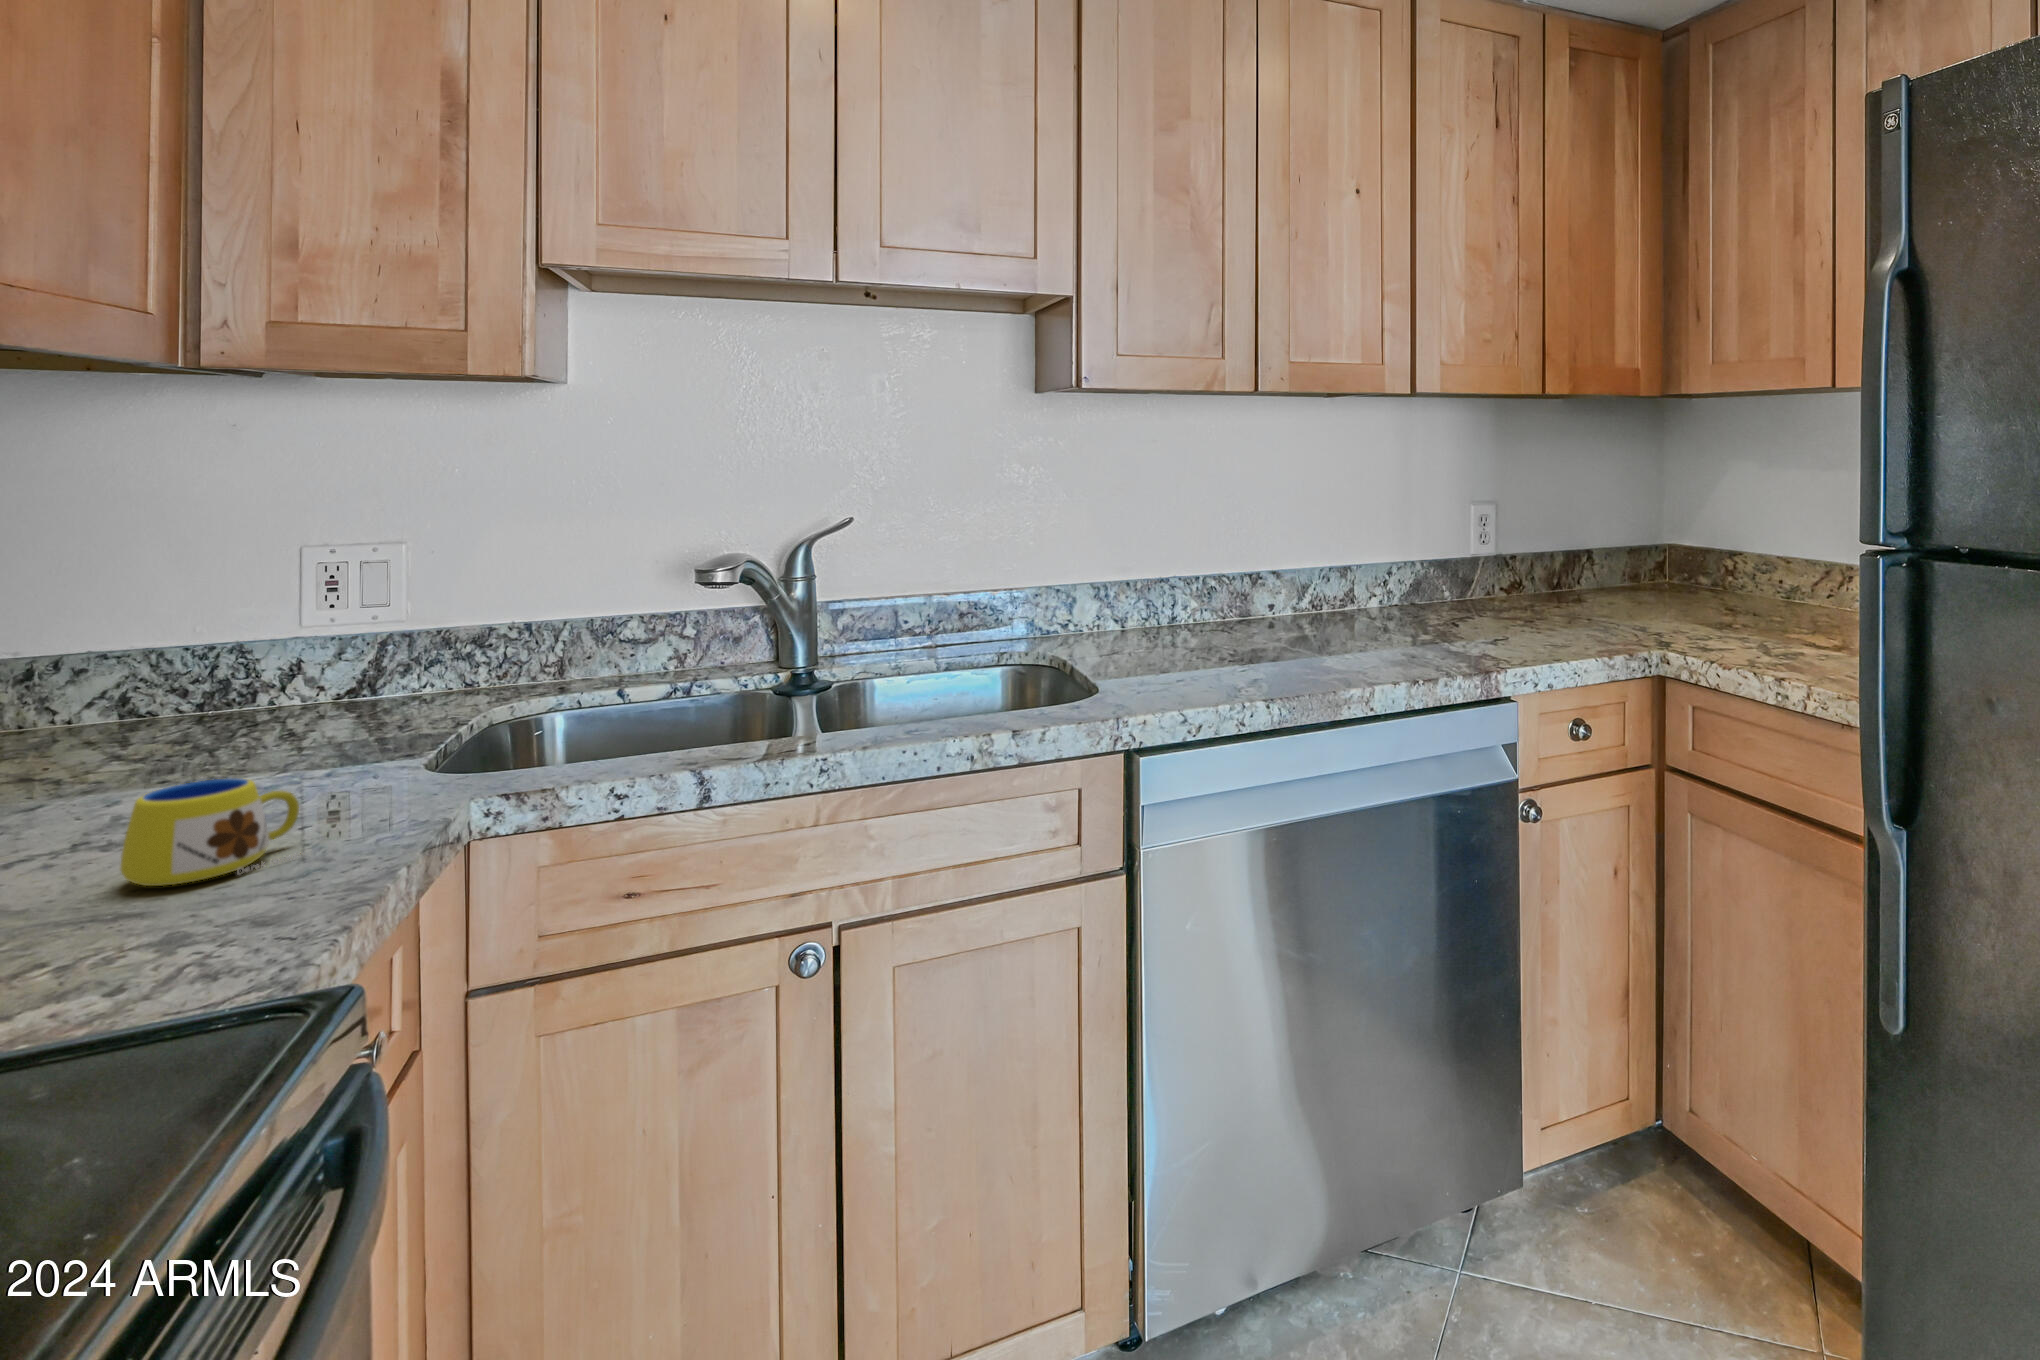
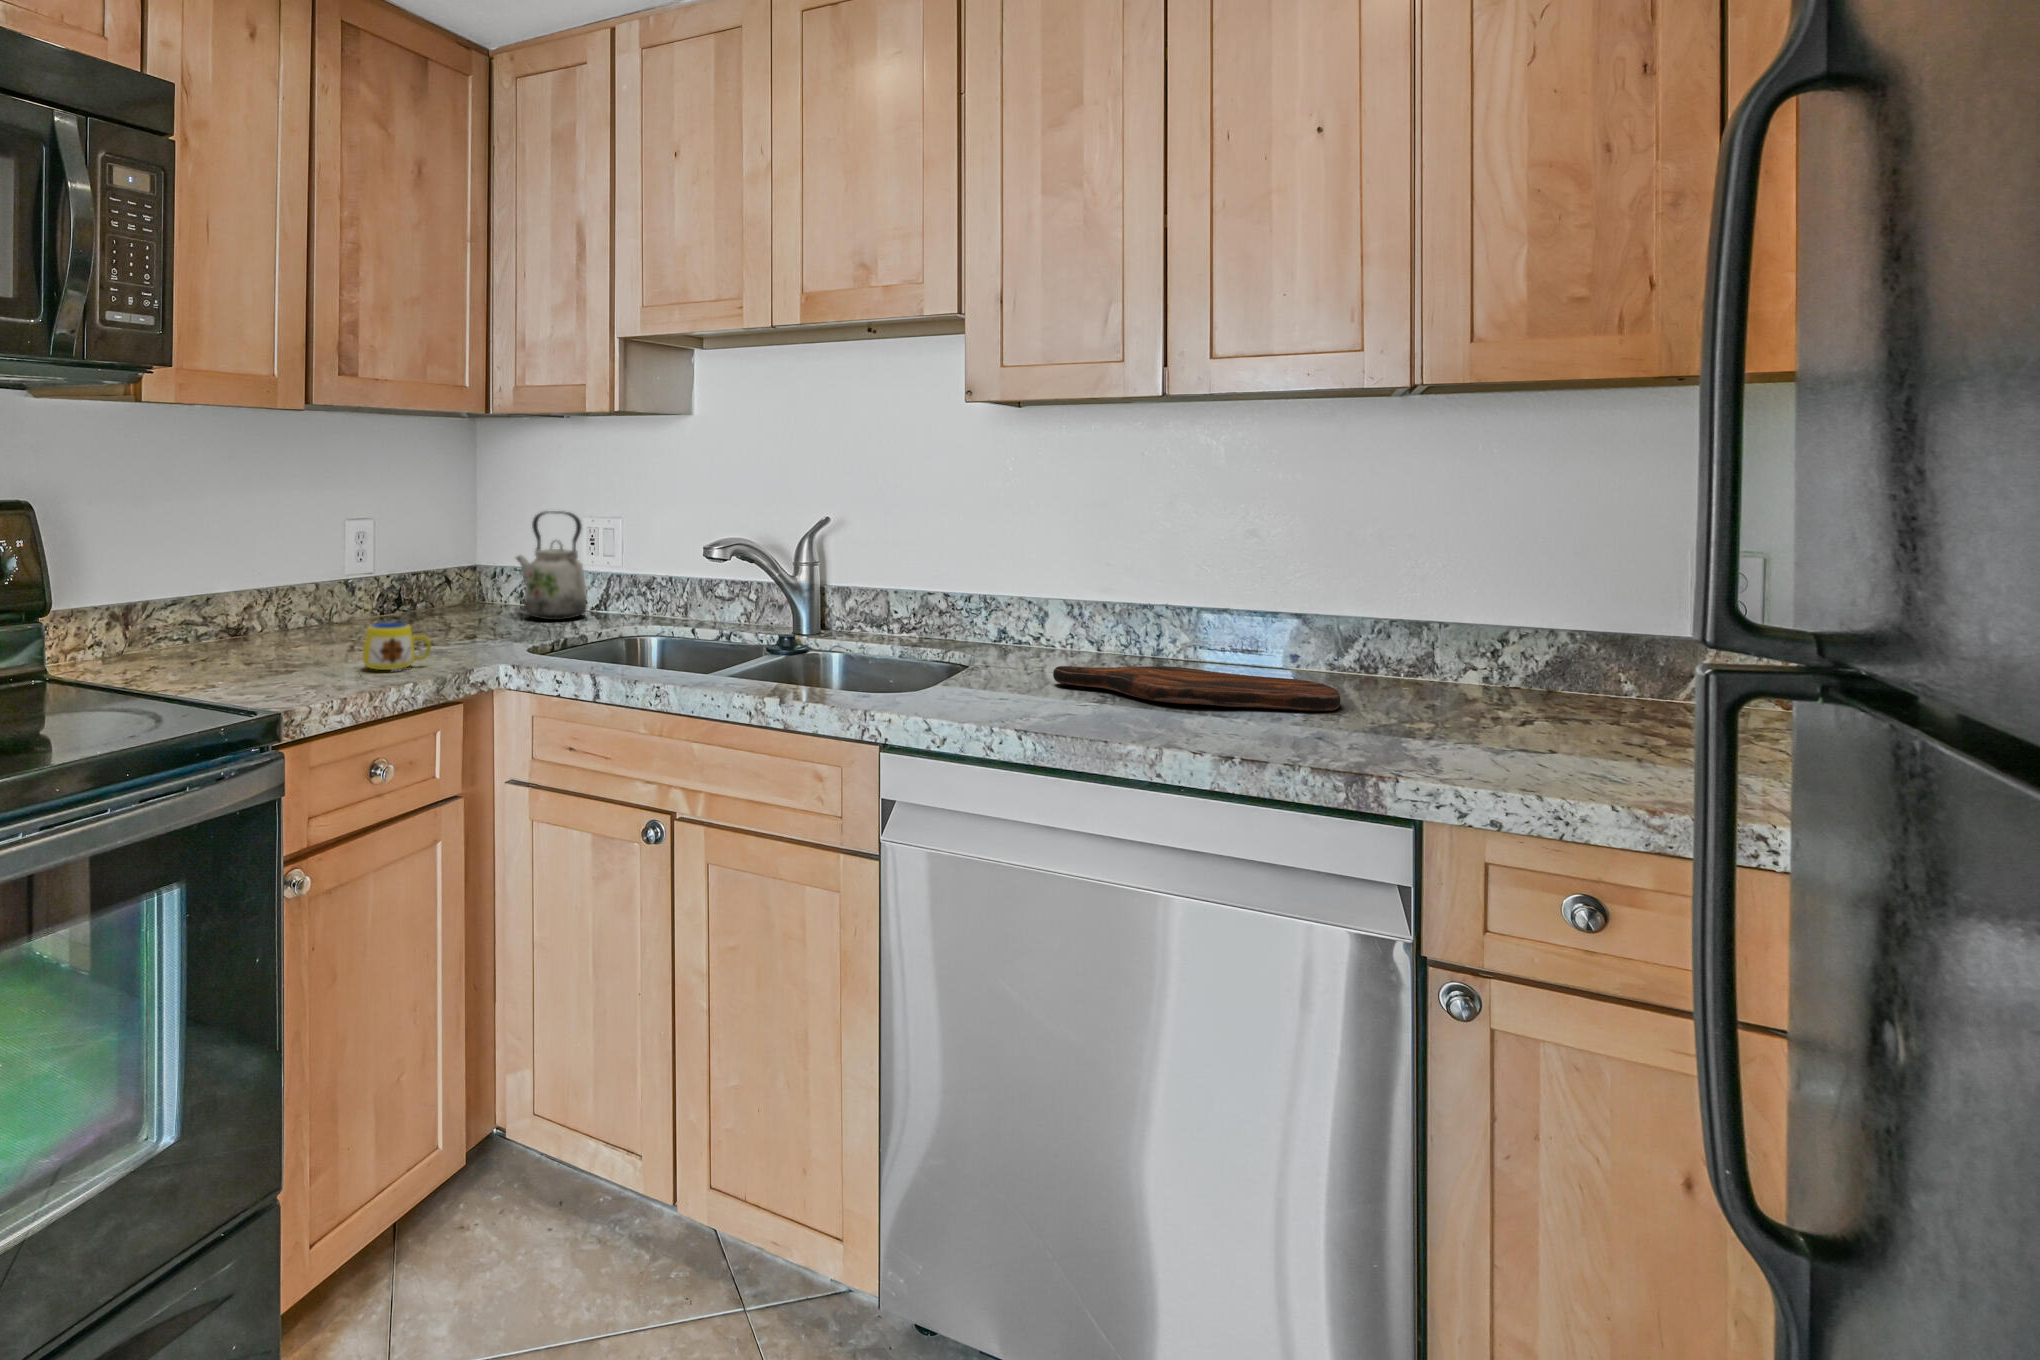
kettle: none [146,539,354,731] -> present [516,511,587,620]
cutting board: none [1169,621,1368,659] -> present [1053,666,1341,711]

